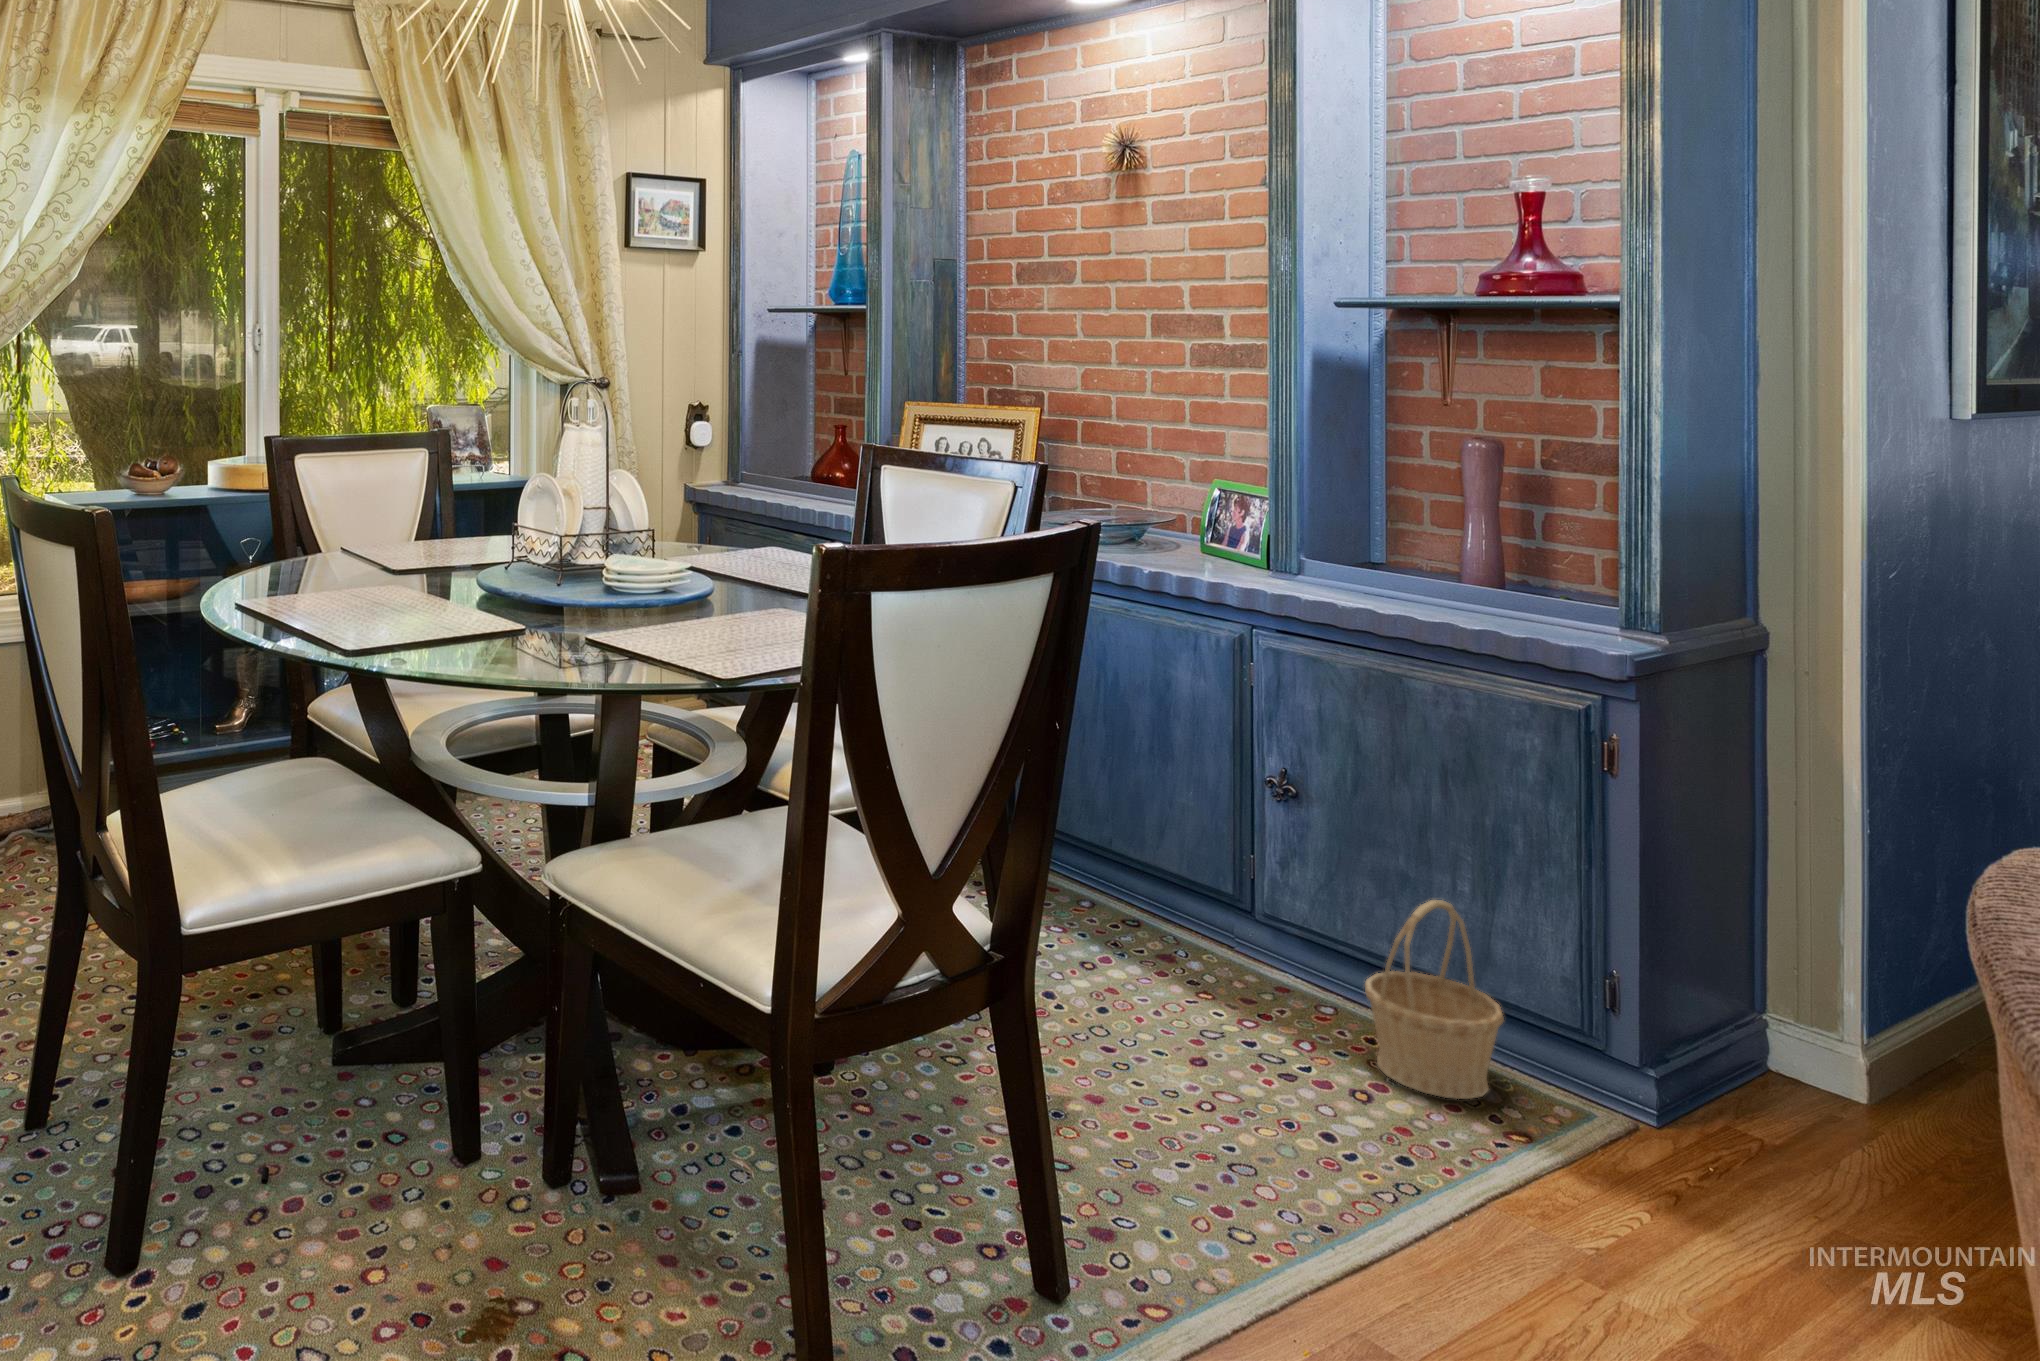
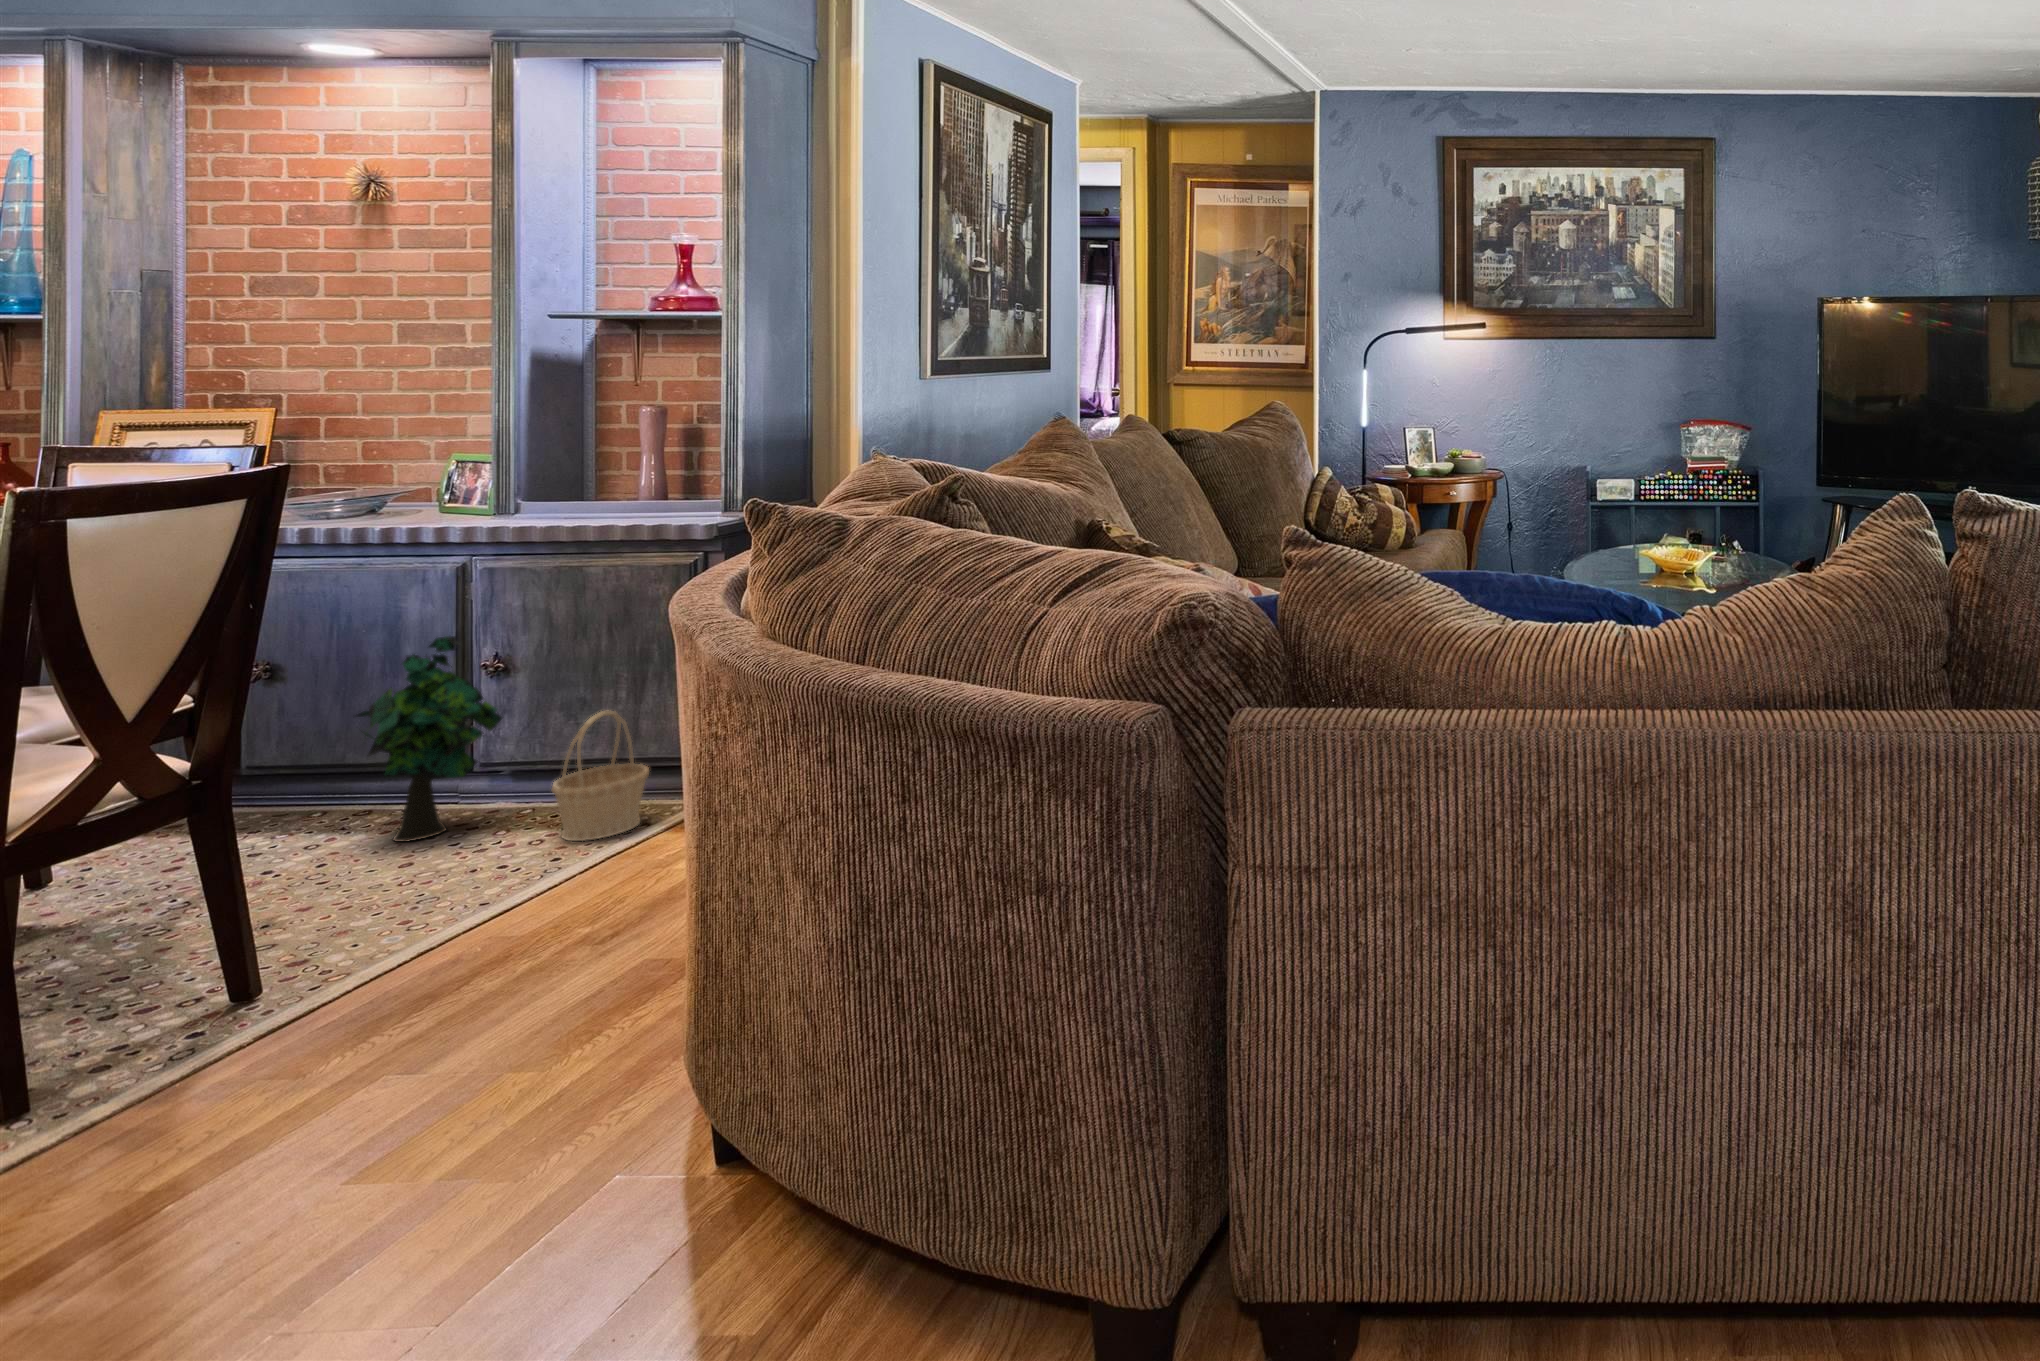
decorative plant: none [1127,729,1293,988] -> present [356,636,502,842]

